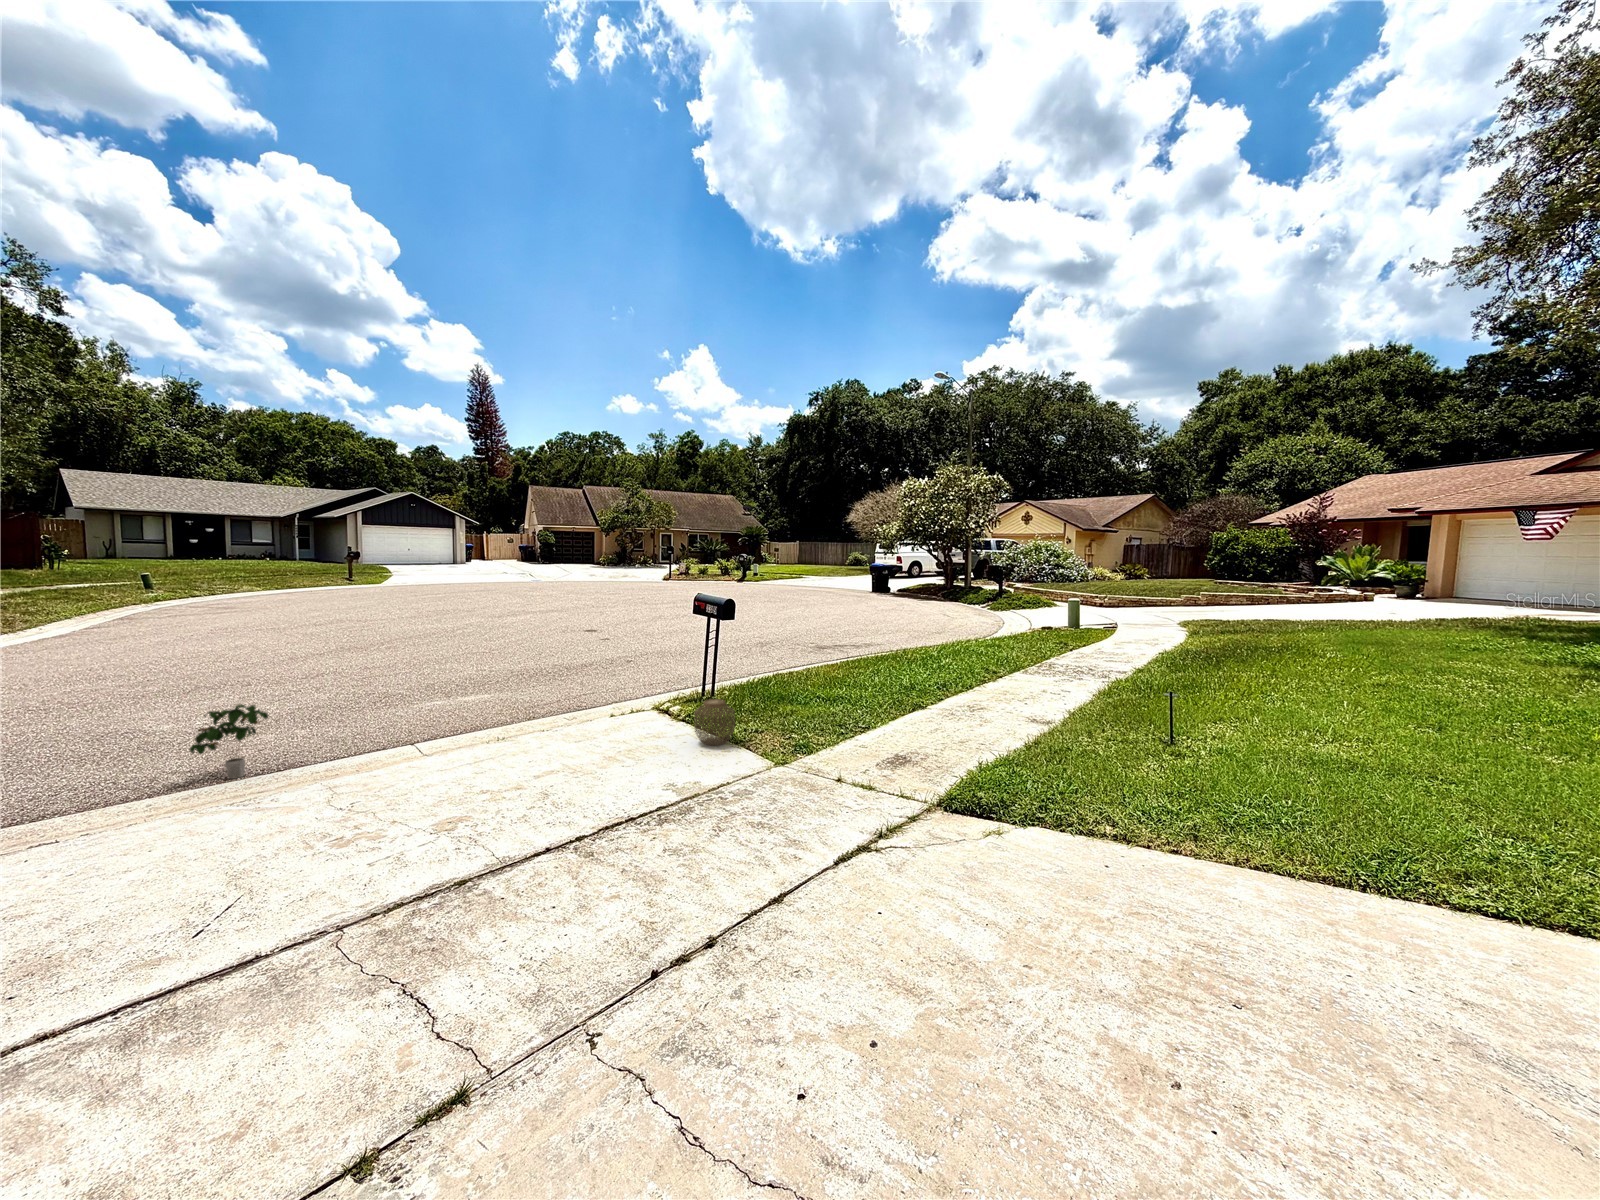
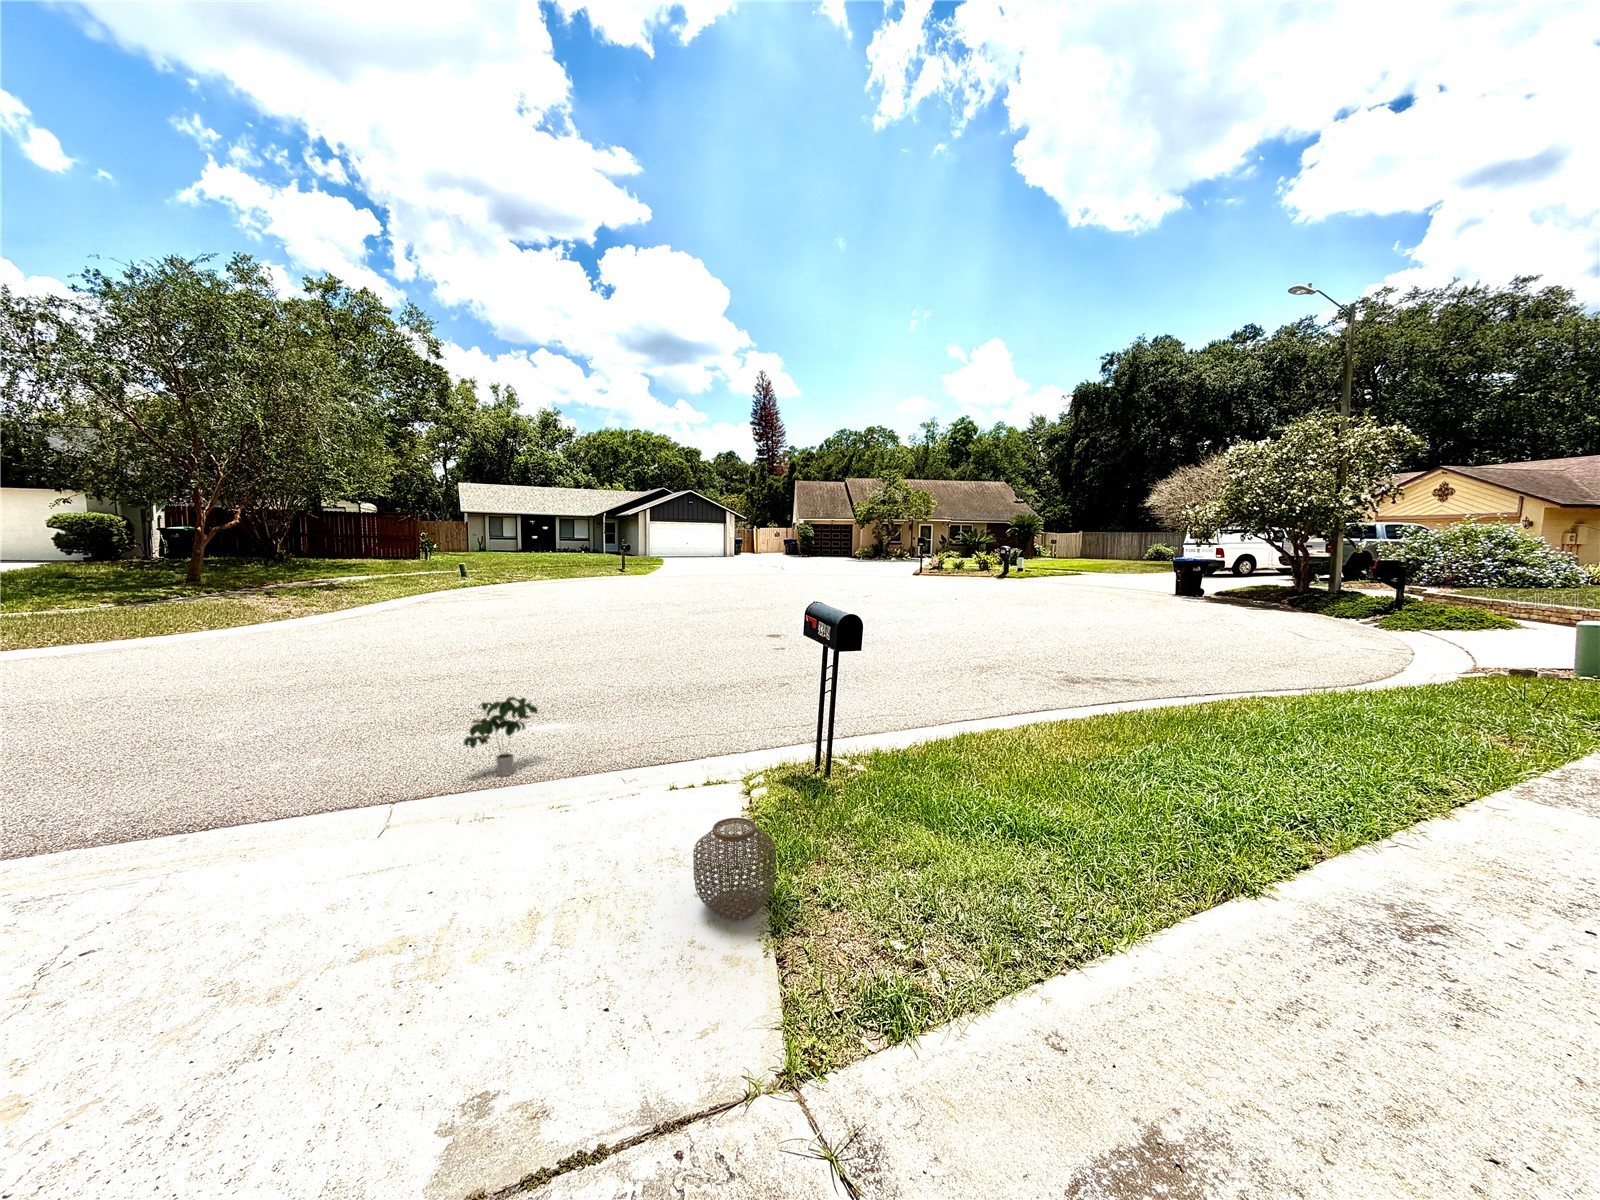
potted plant: present [190,704,268,779] -> present [464,697,538,776]

